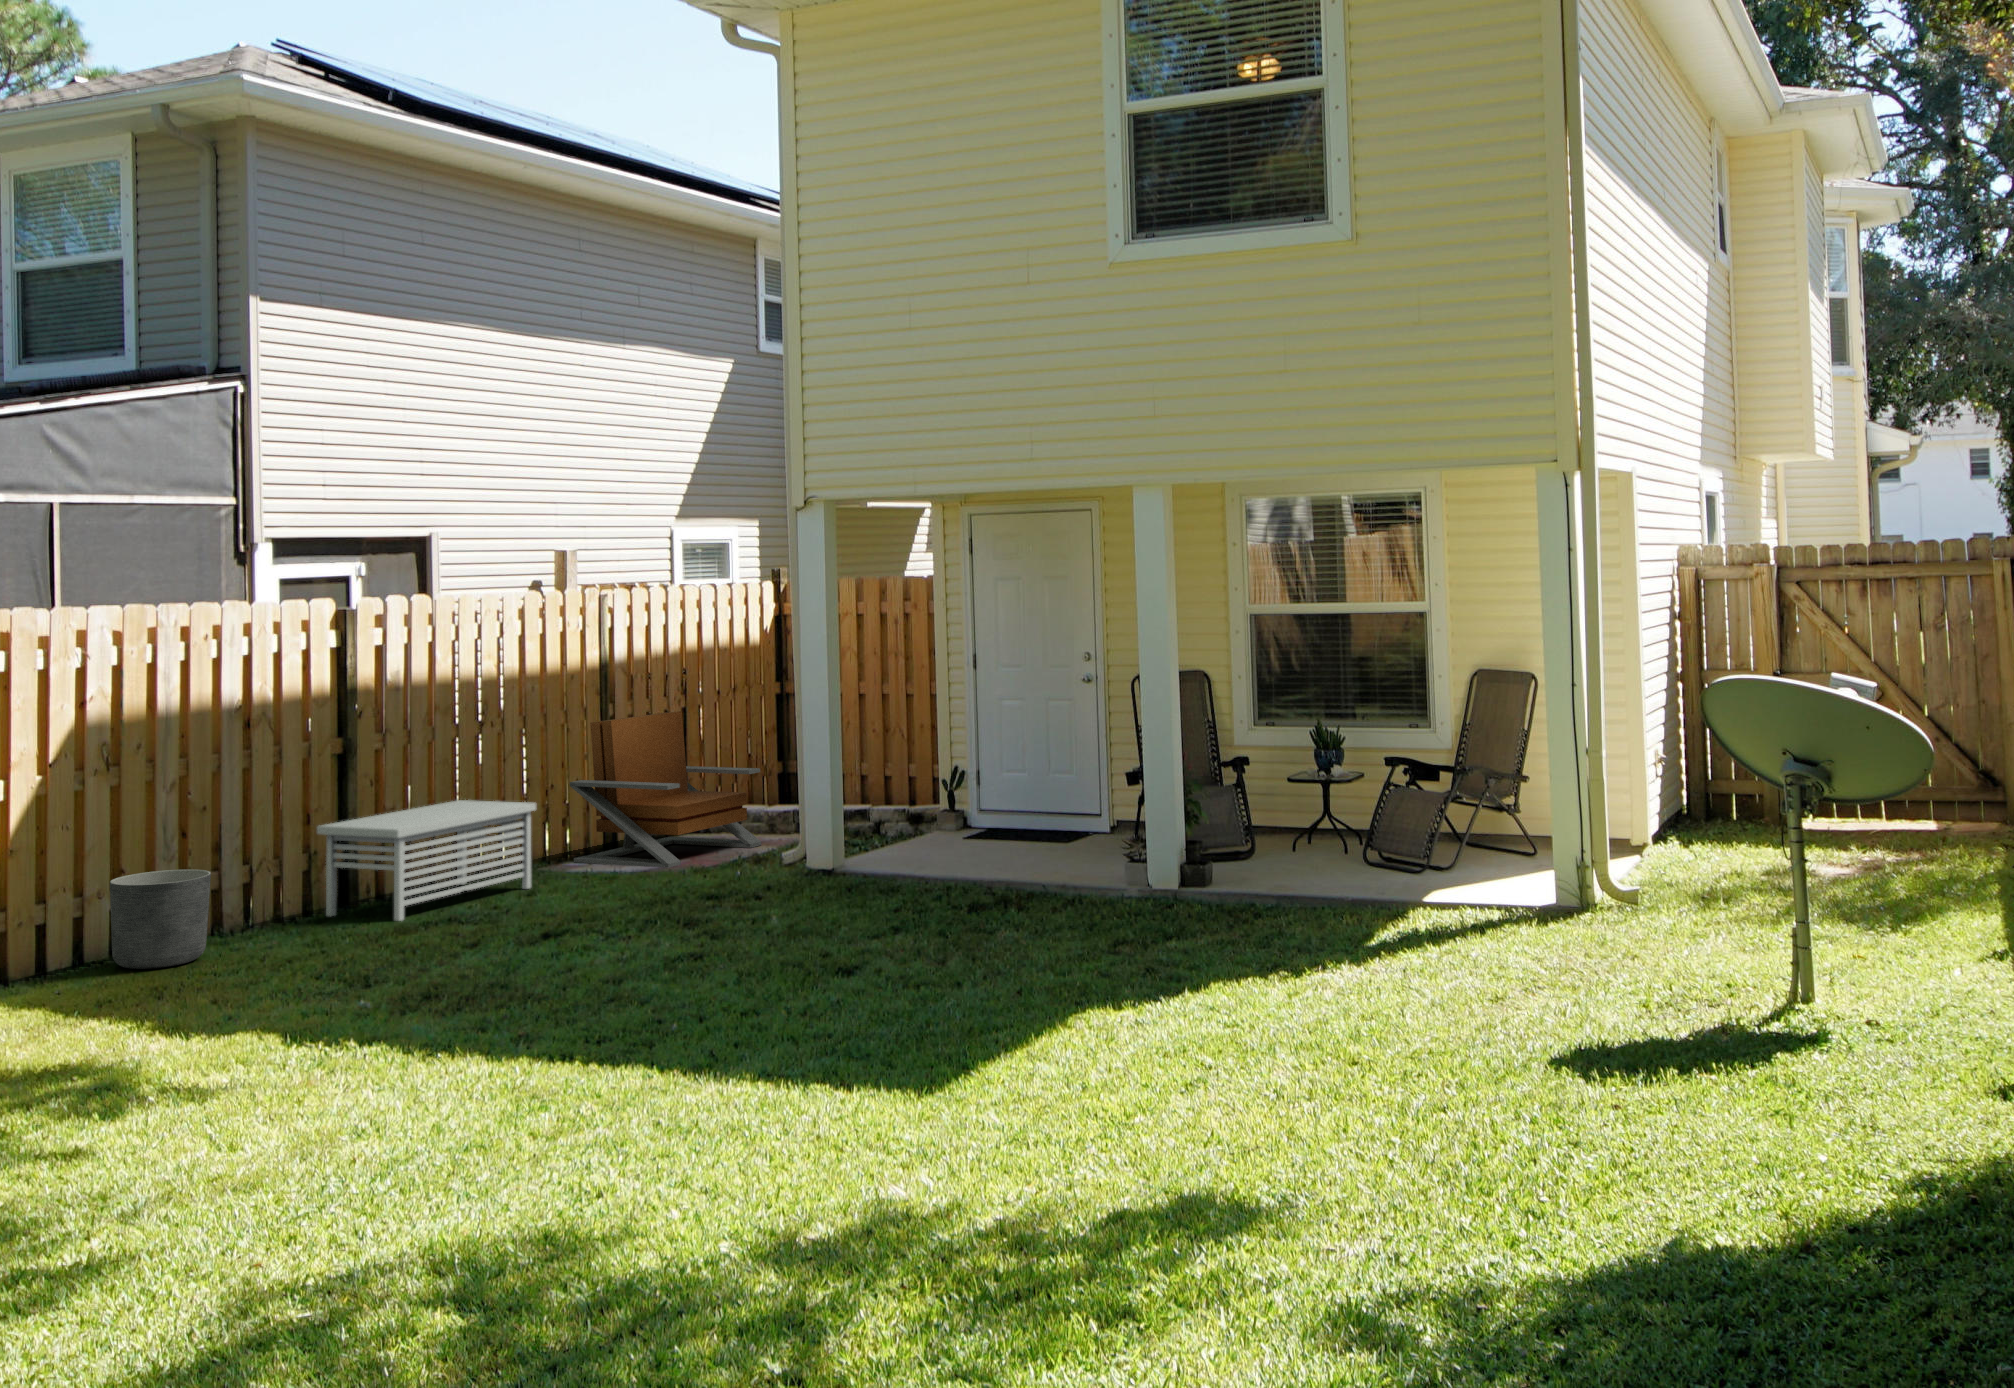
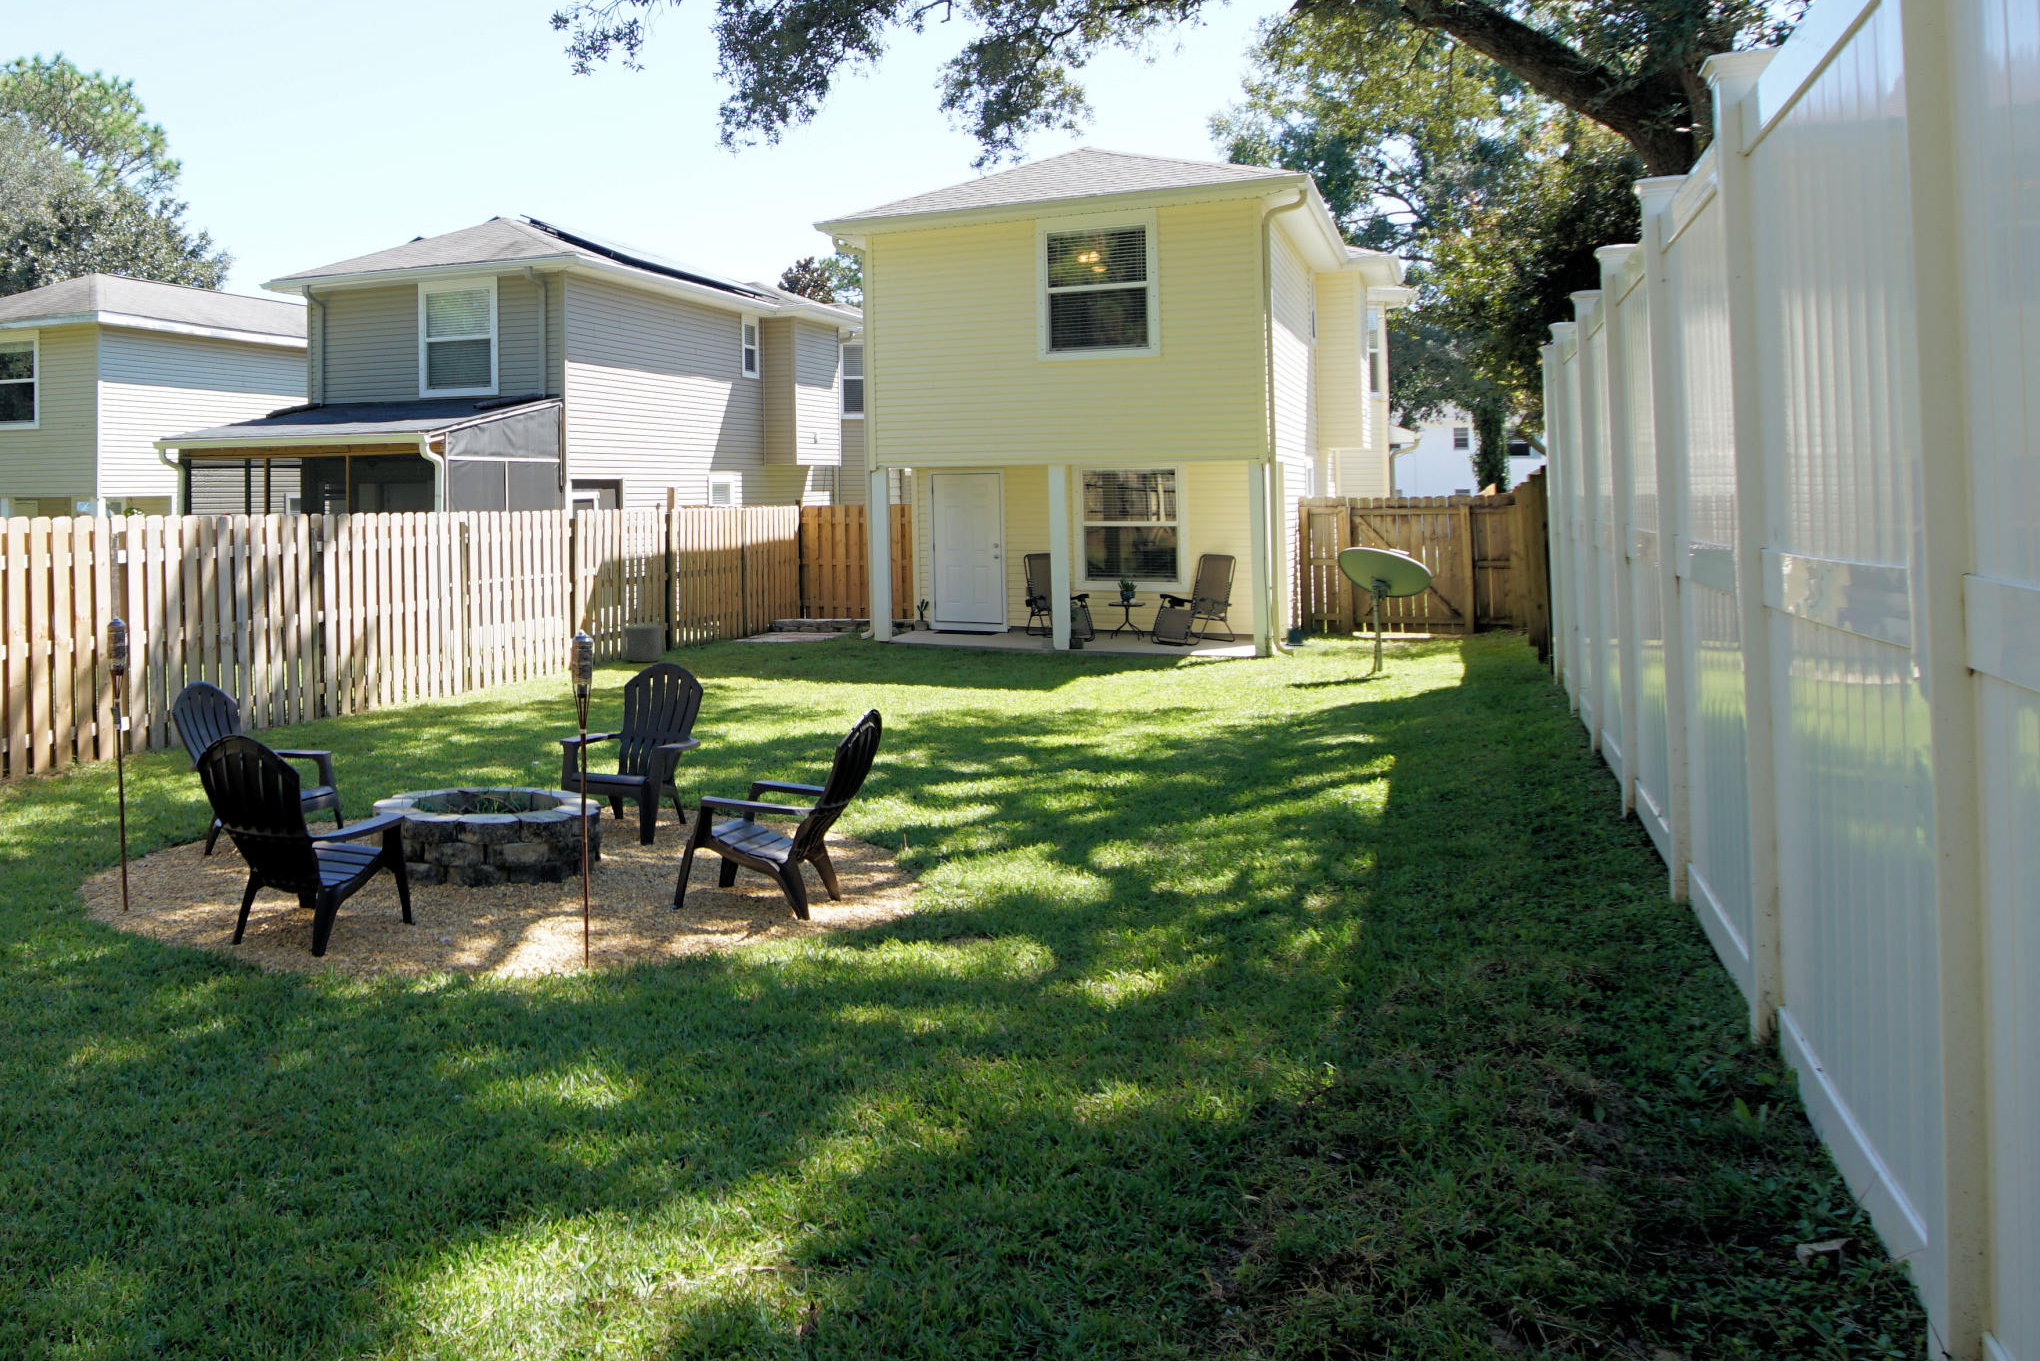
lounge chair: present [570,711,761,868] -> none [747,568,831,639]
storage bench: present [317,800,536,921] -> none [673,604,753,652]
watering can: none [1631,819,1708,868] -> present [1286,626,1318,646]

